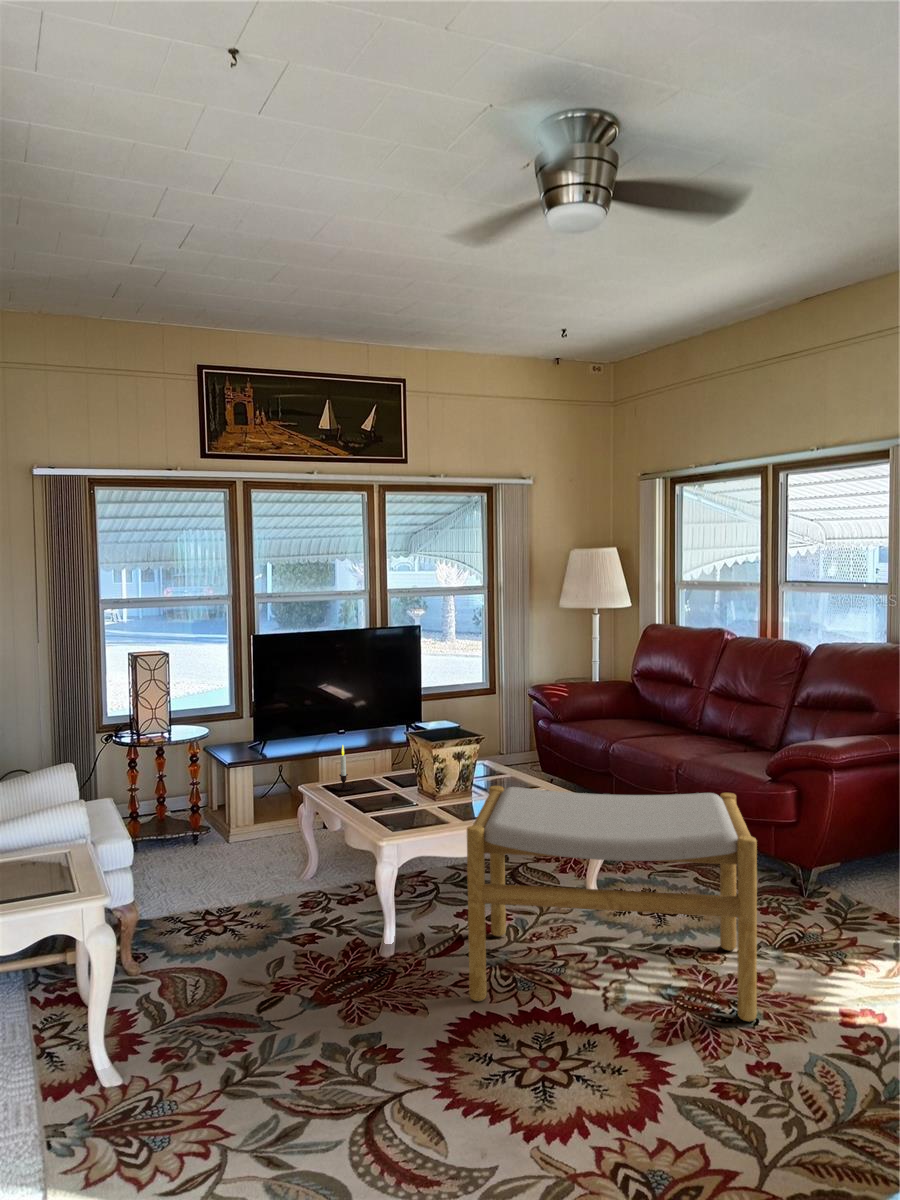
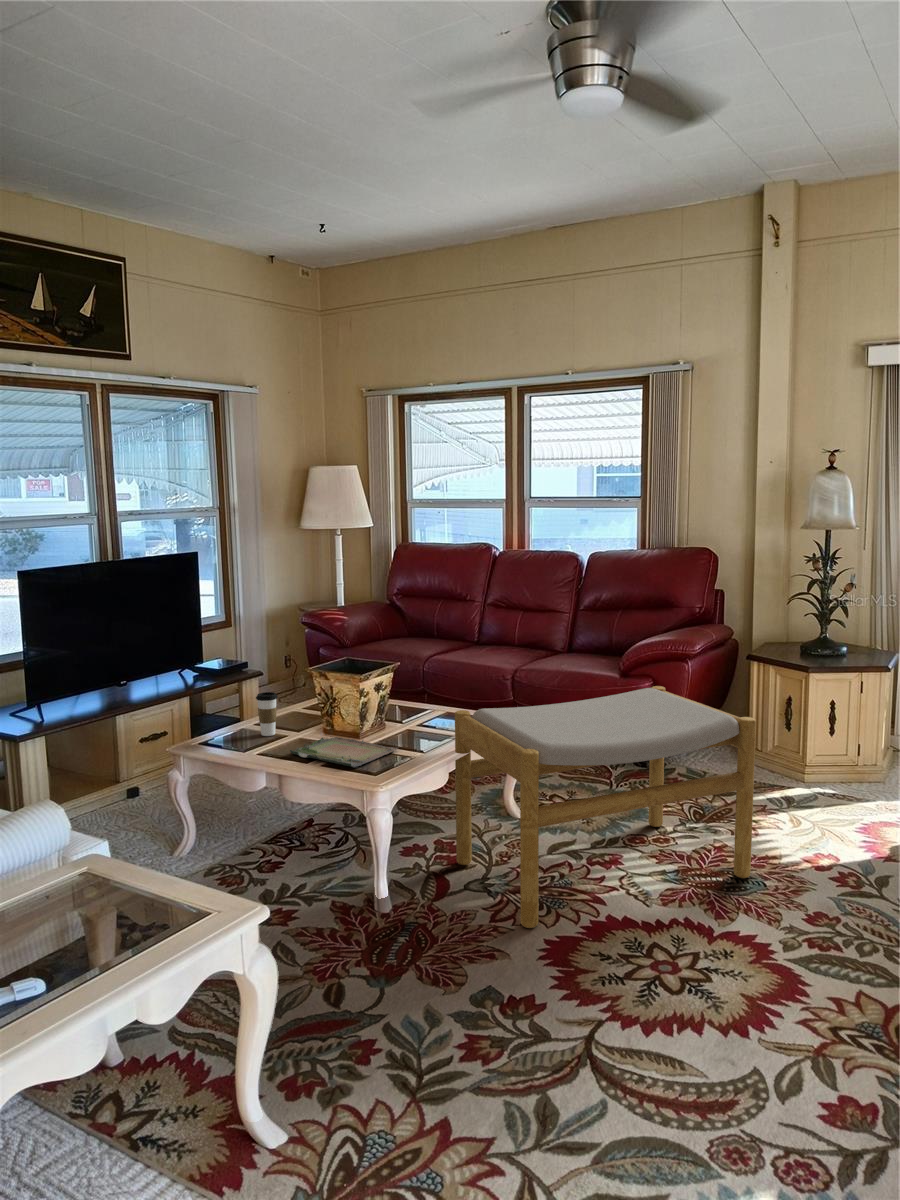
candle: present [333,745,359,790] -> none [215,693,247,747]
coffee cup: none [374,749,392,787] -> present [256,692,278,736]
tray: none [368,790,449,822] -> present [290,734,398,768]

